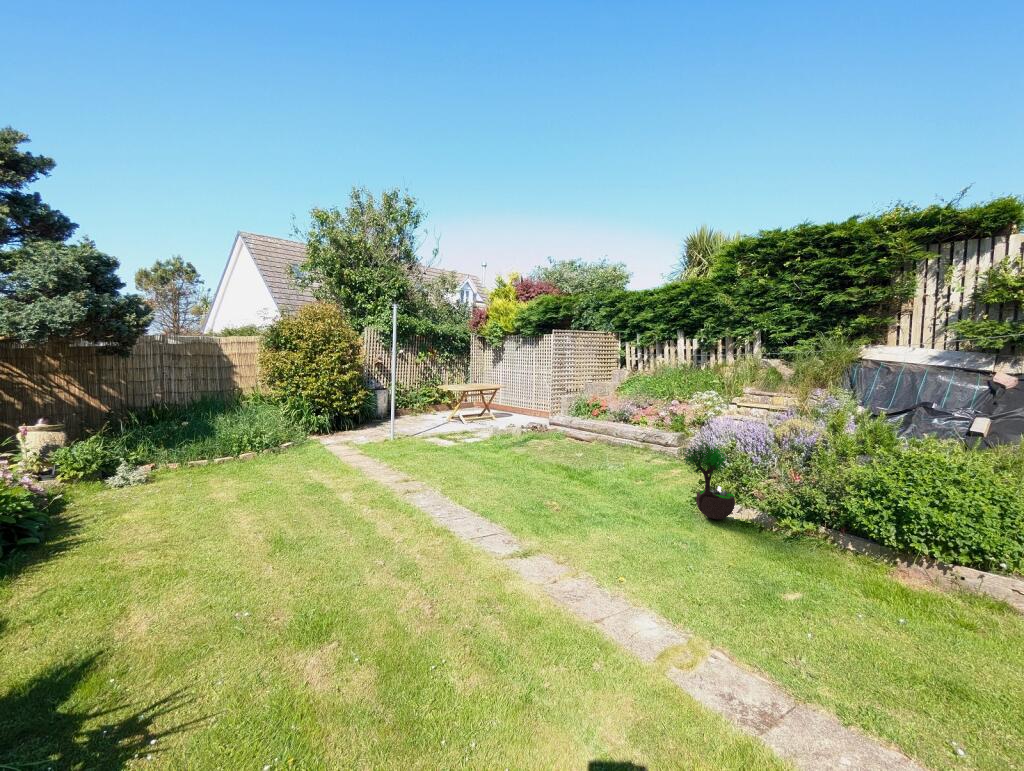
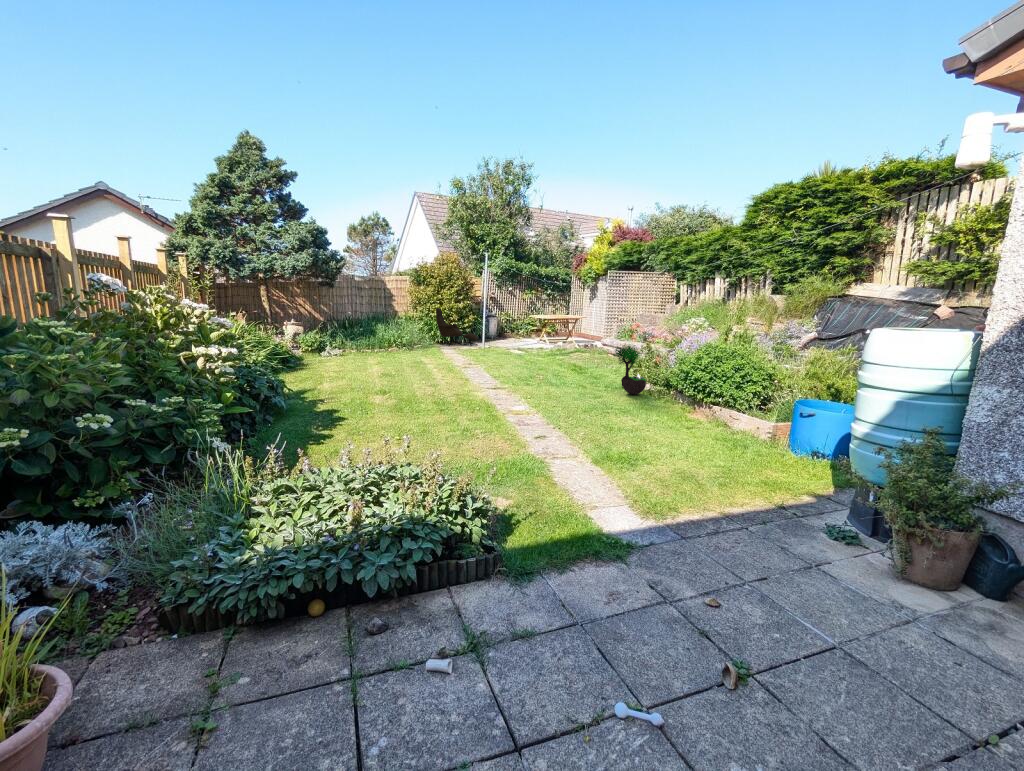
lounge chair: none [312,383,377,438] -> present [436,308,478,346]

